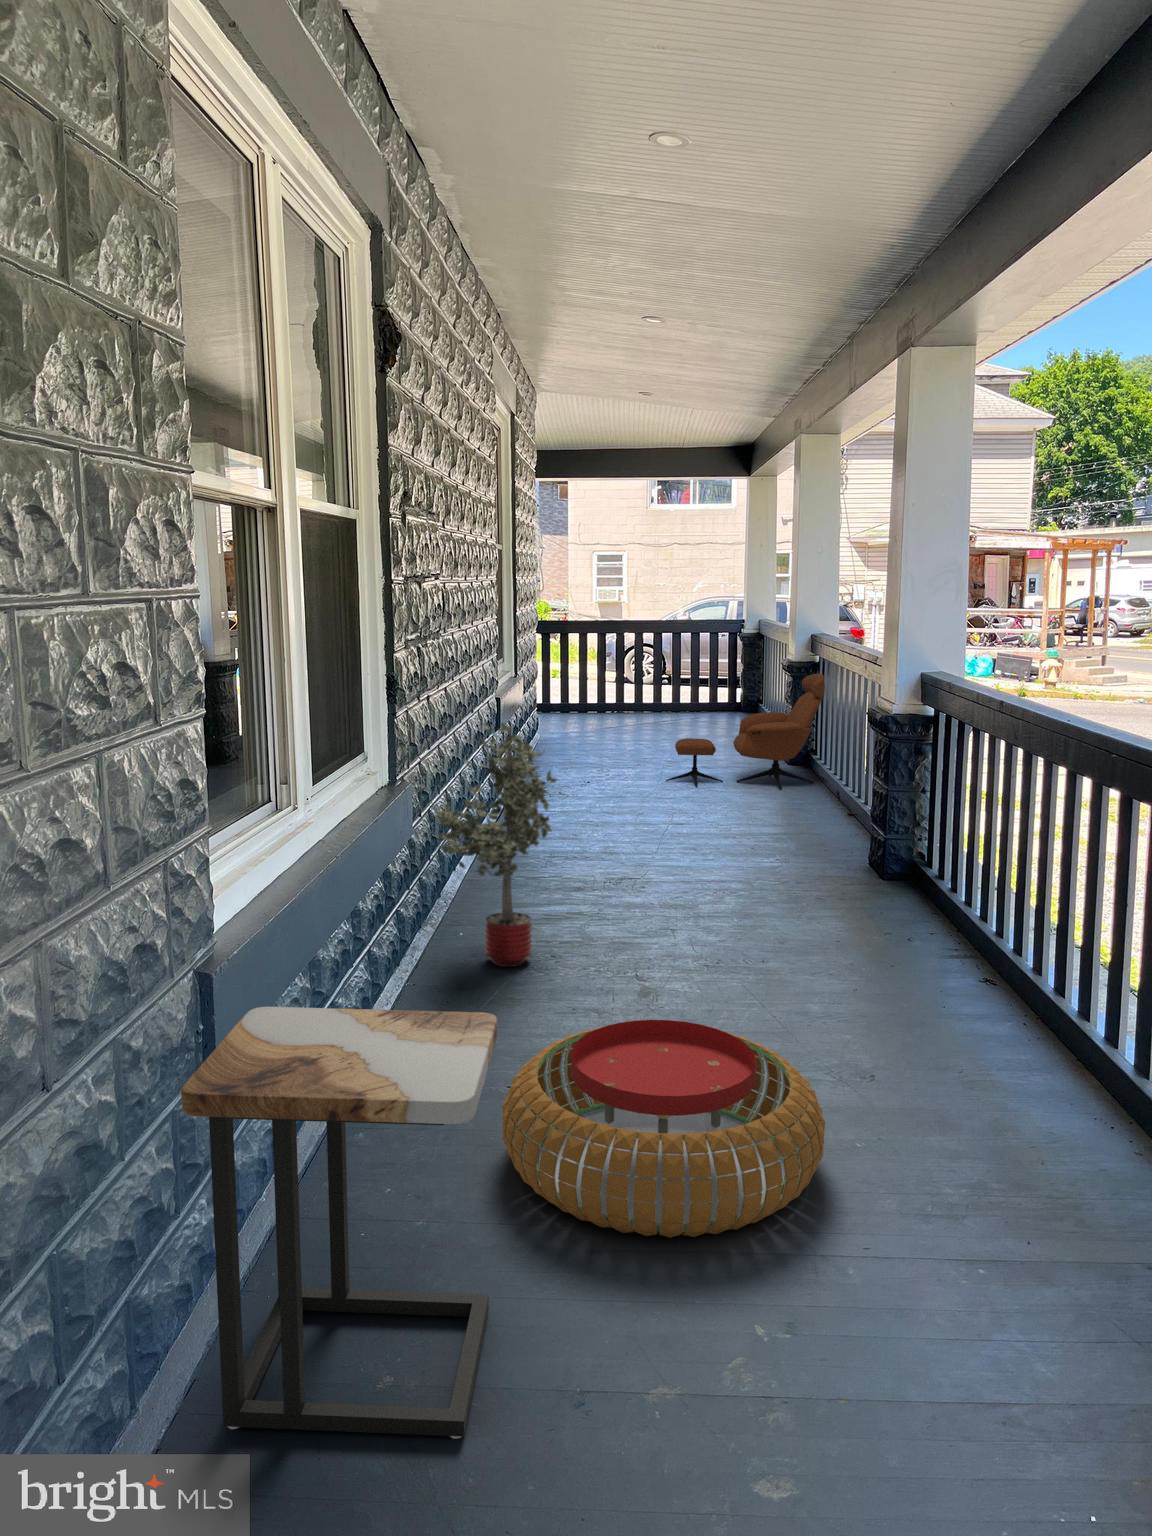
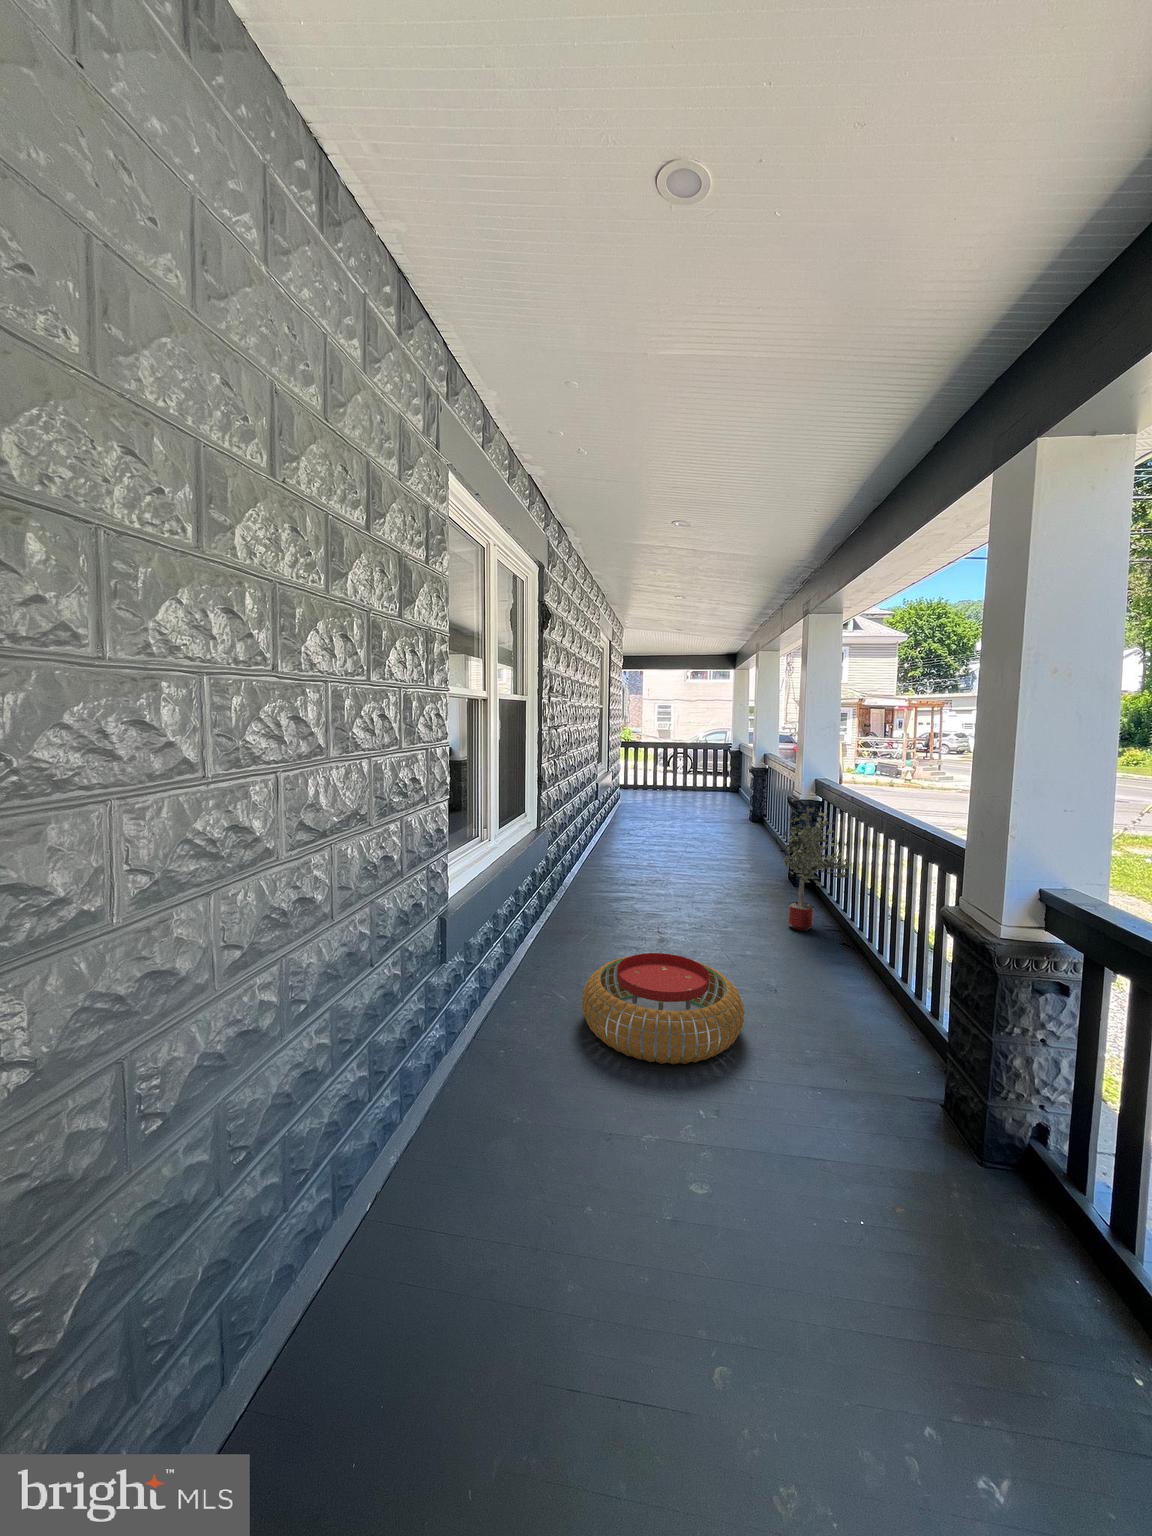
lounge chair: present [666,673,825,790] -> none [684,775,770,835]
potted tree: present [436,723,557,967] -> present [782,808,851,931]
side table: present [181,1007,497,1439] -> none [430,935,577,1150]

